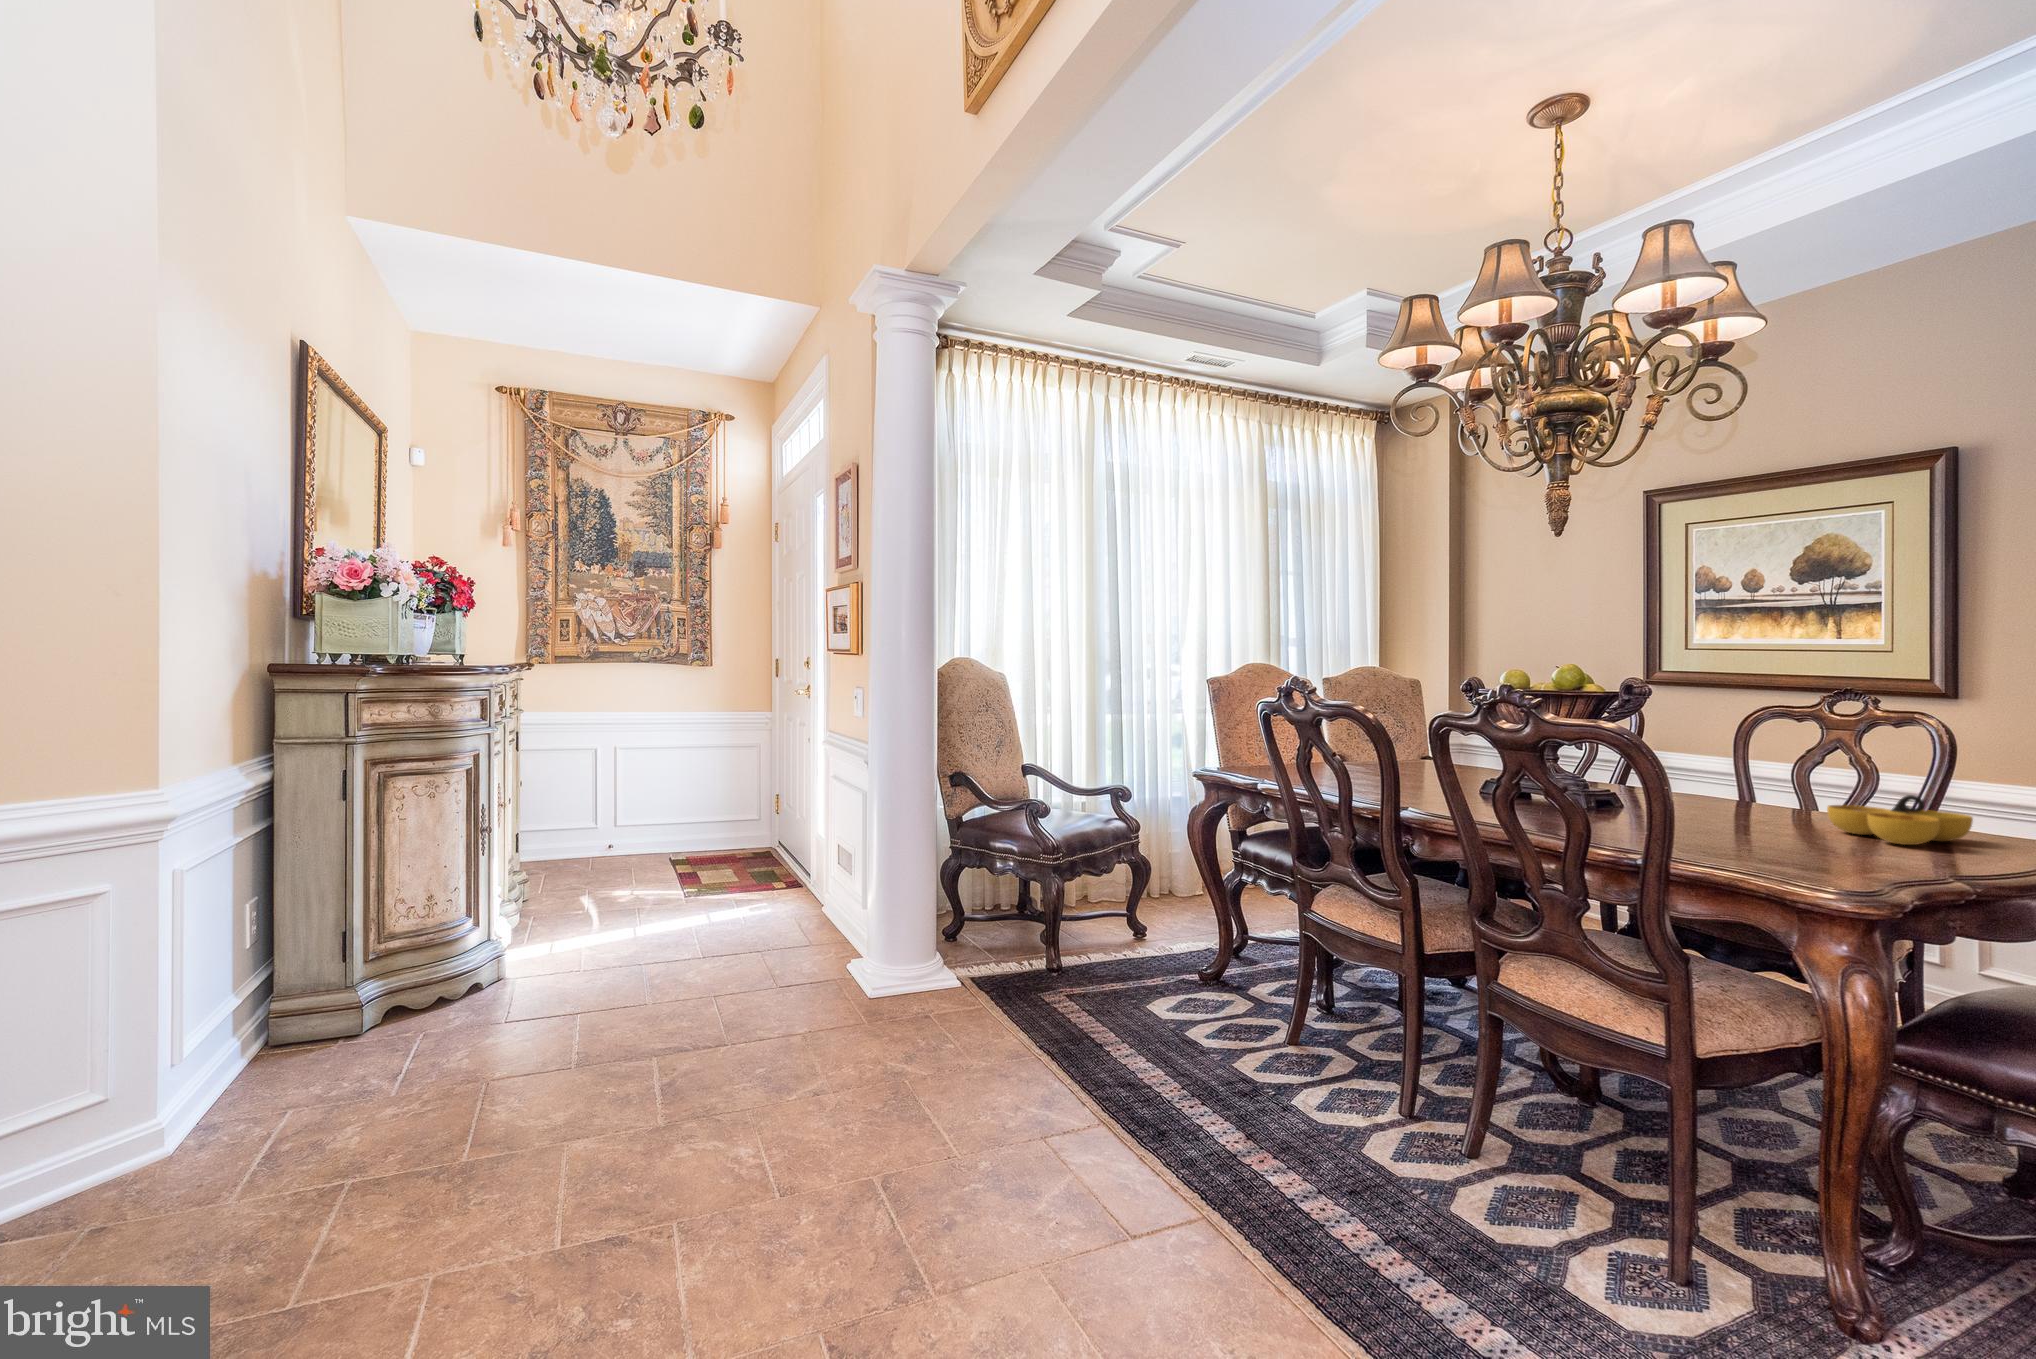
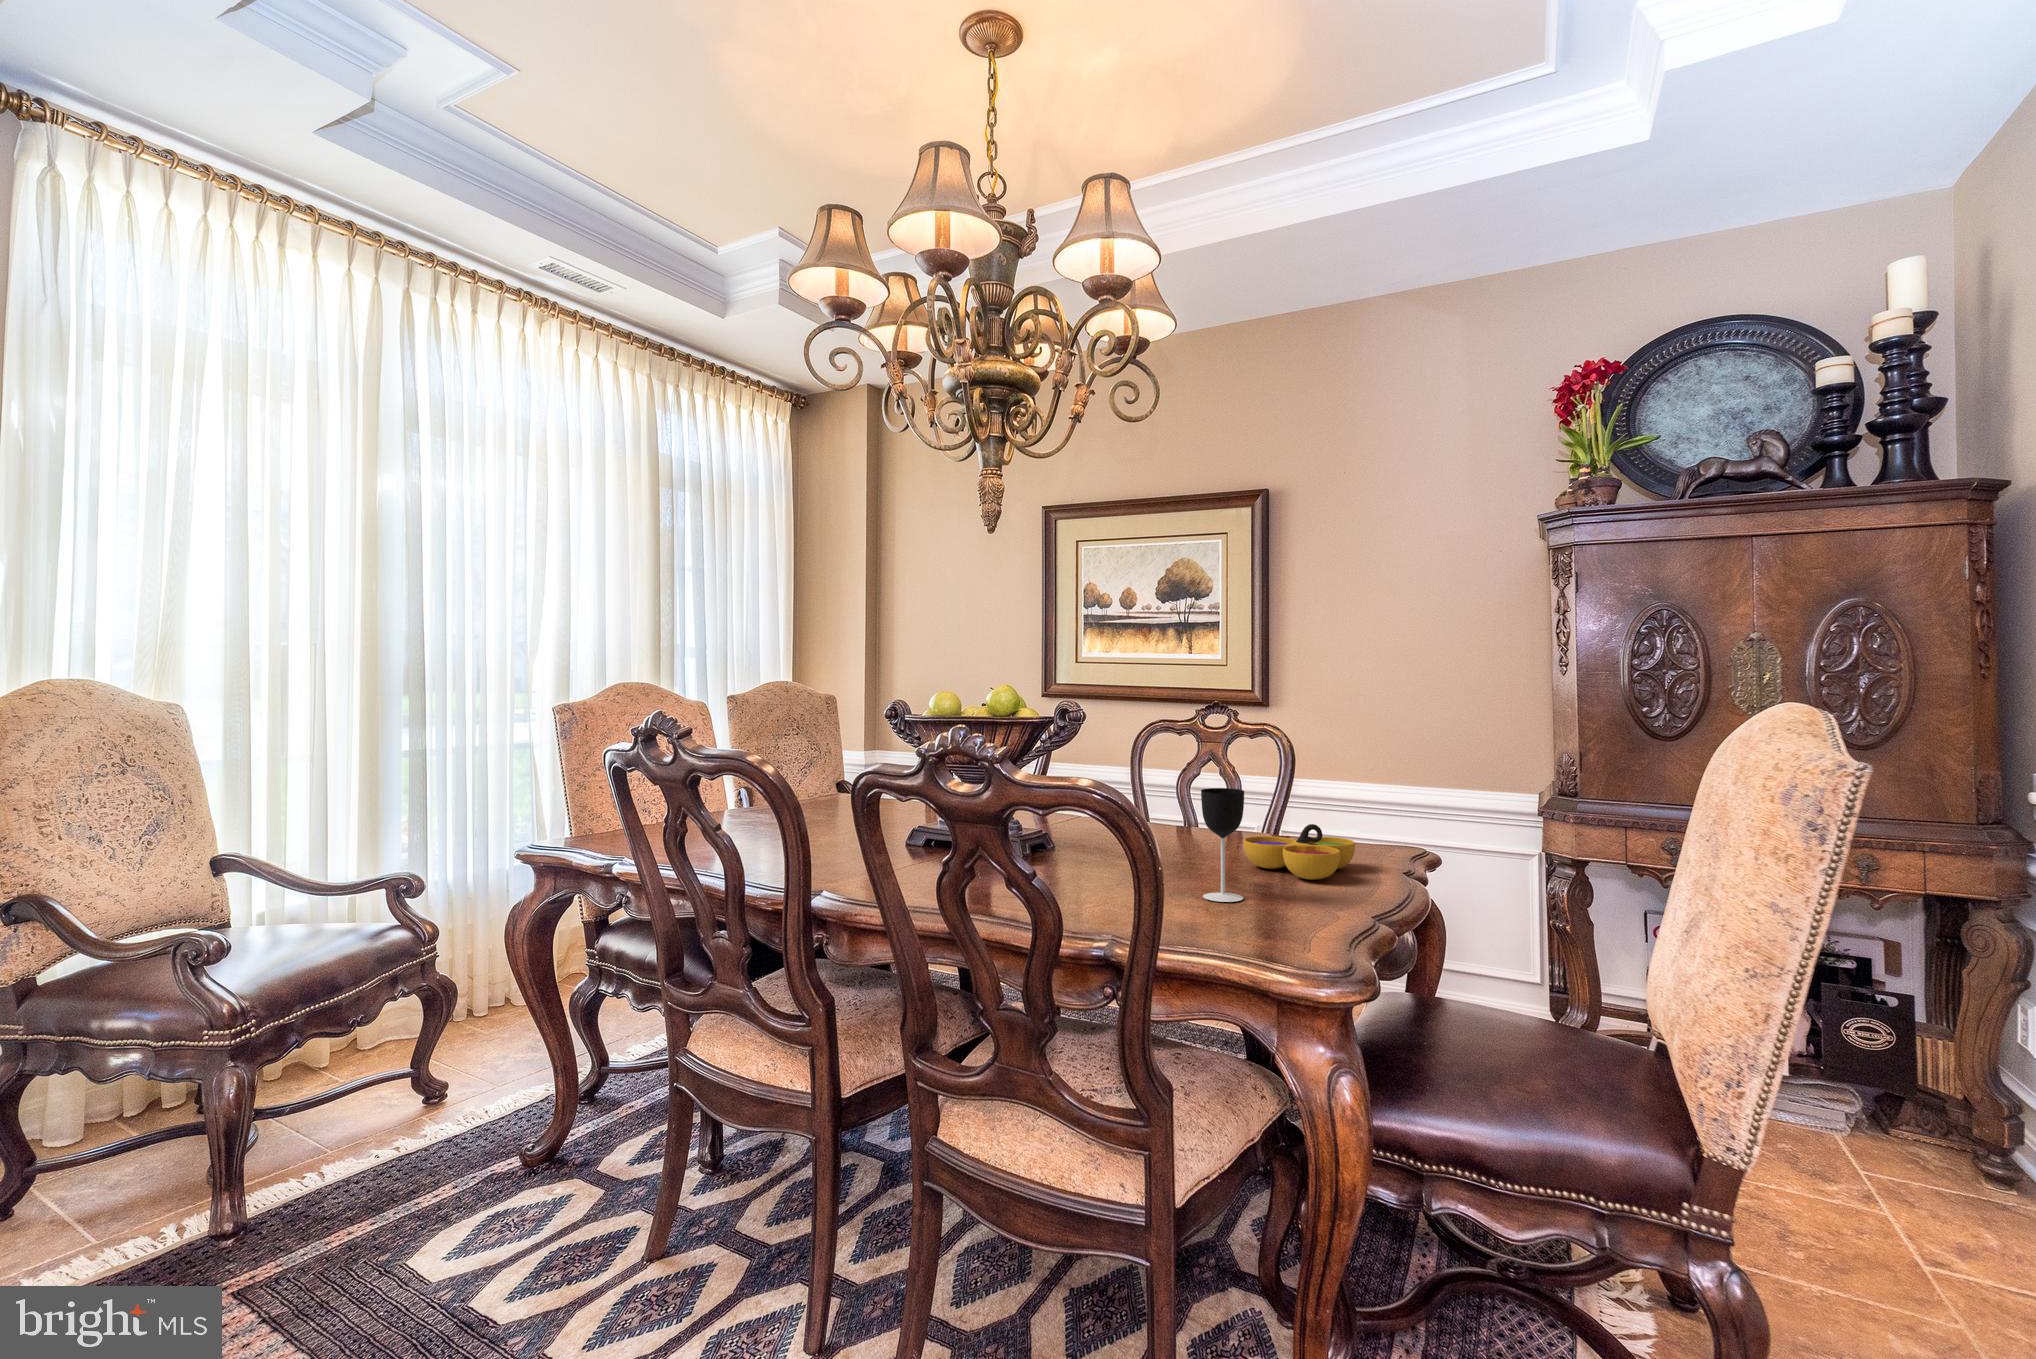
wine glass: none [1757,751,1805,848] -> present [1201,788,1244,902]

